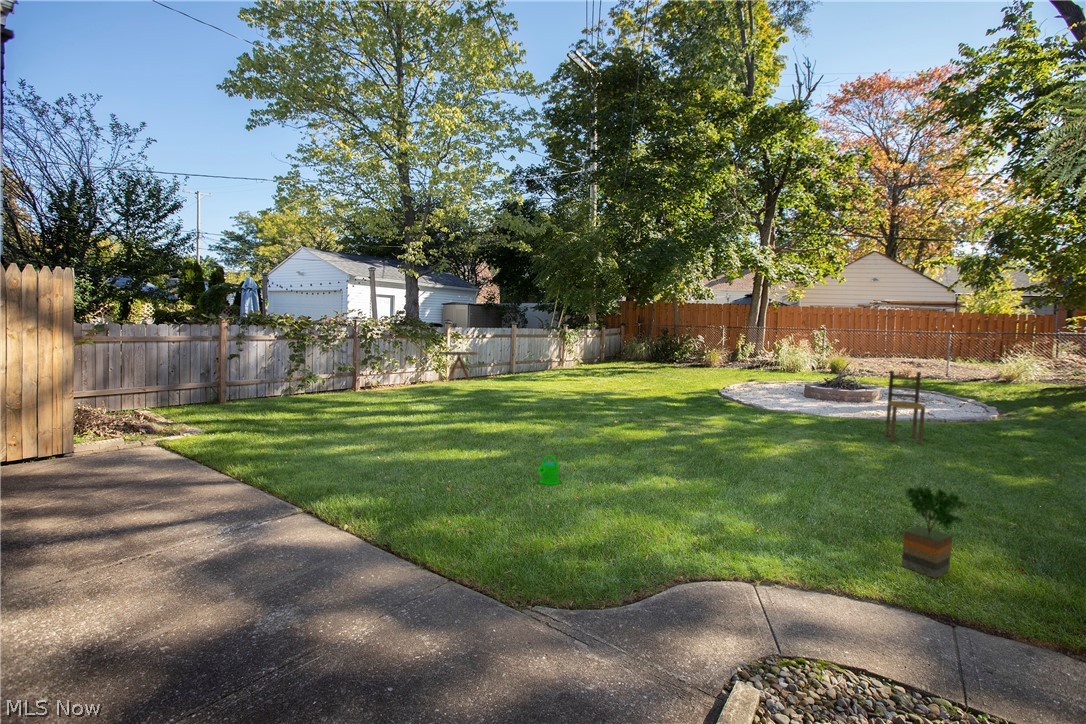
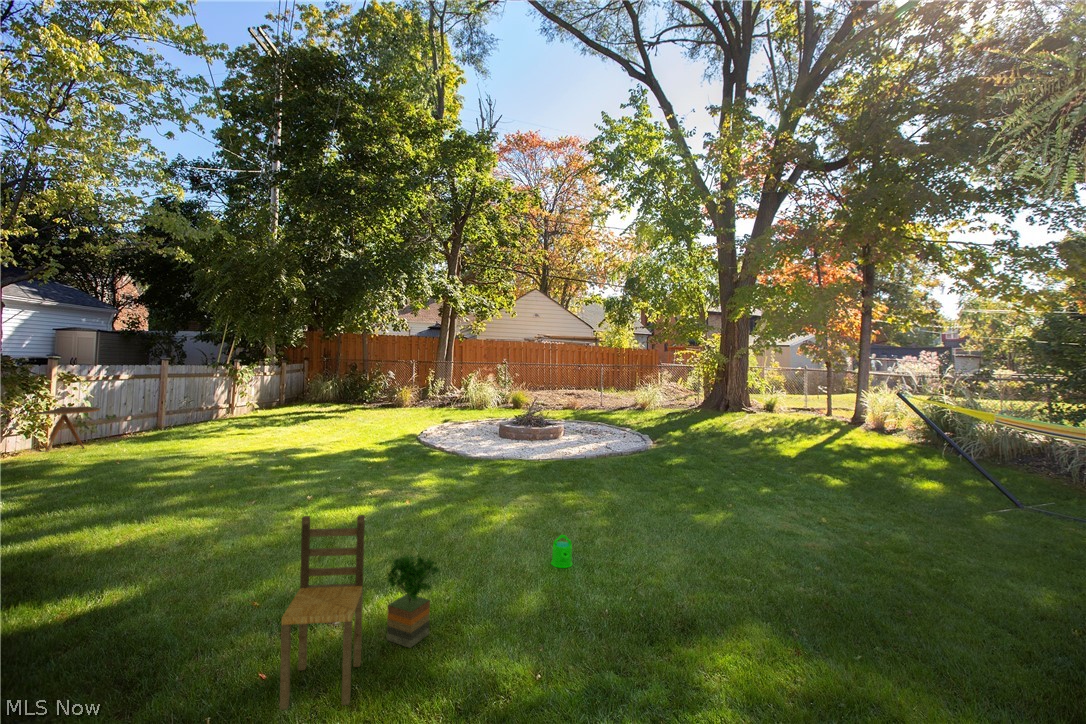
chair: present [885,371,925,444] -> present [279,515,365,710]
watering can: present [538,454,560,485] -> present [551,535,573,568]
potted tree: present [902,486,967,578] -> present [387,556,439,648]

